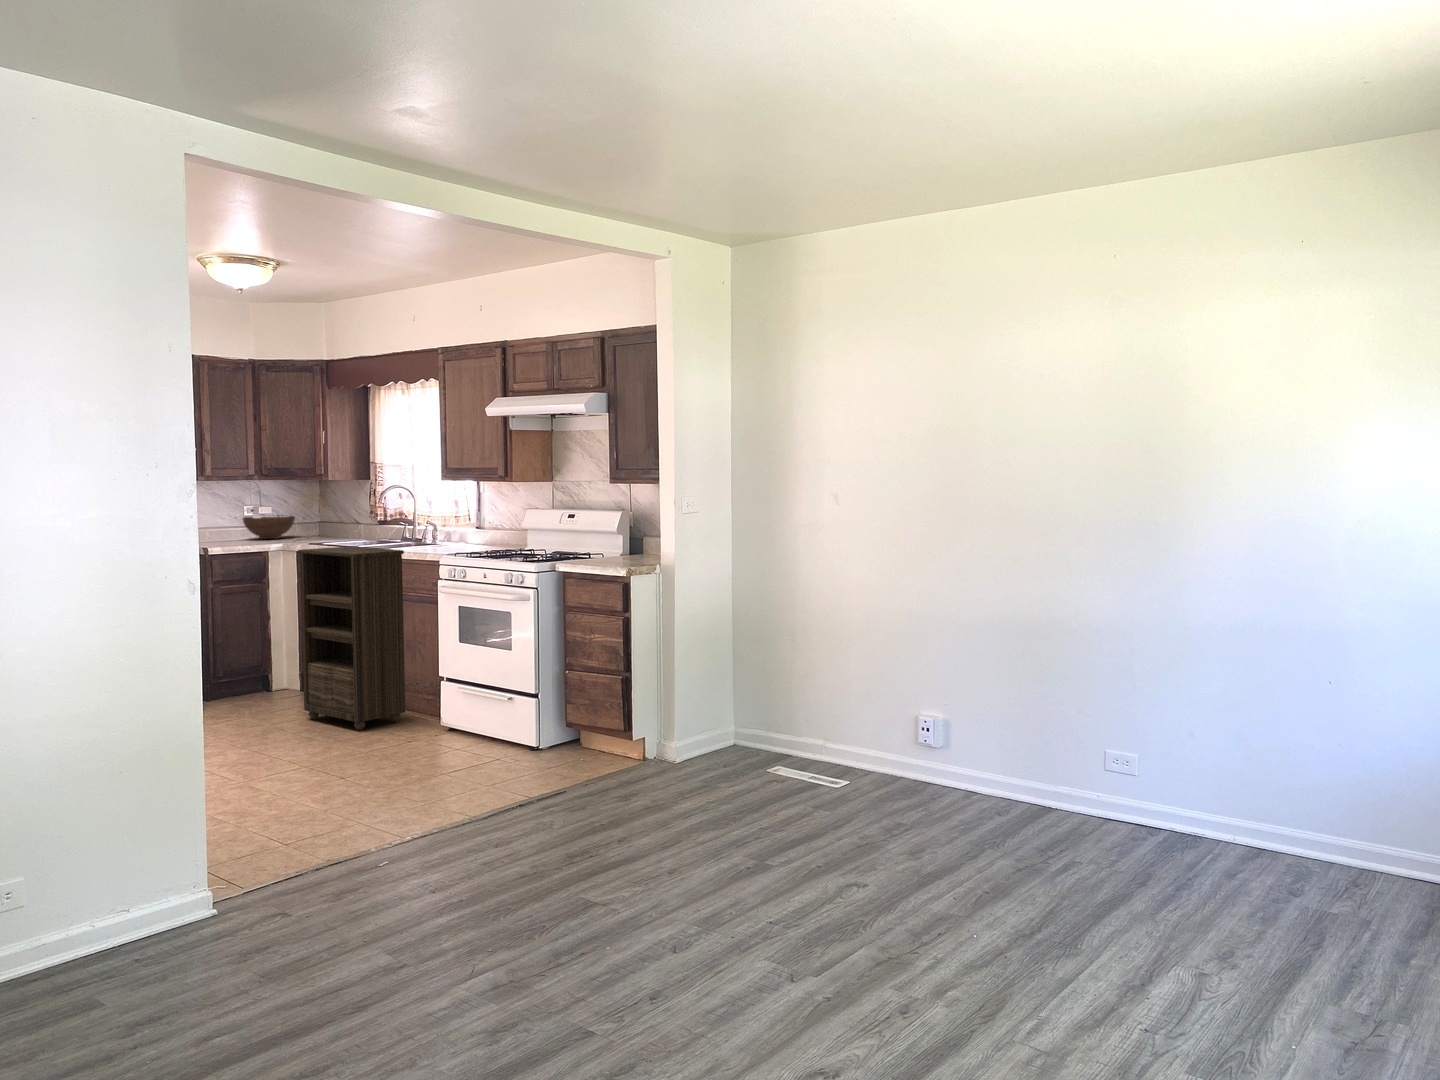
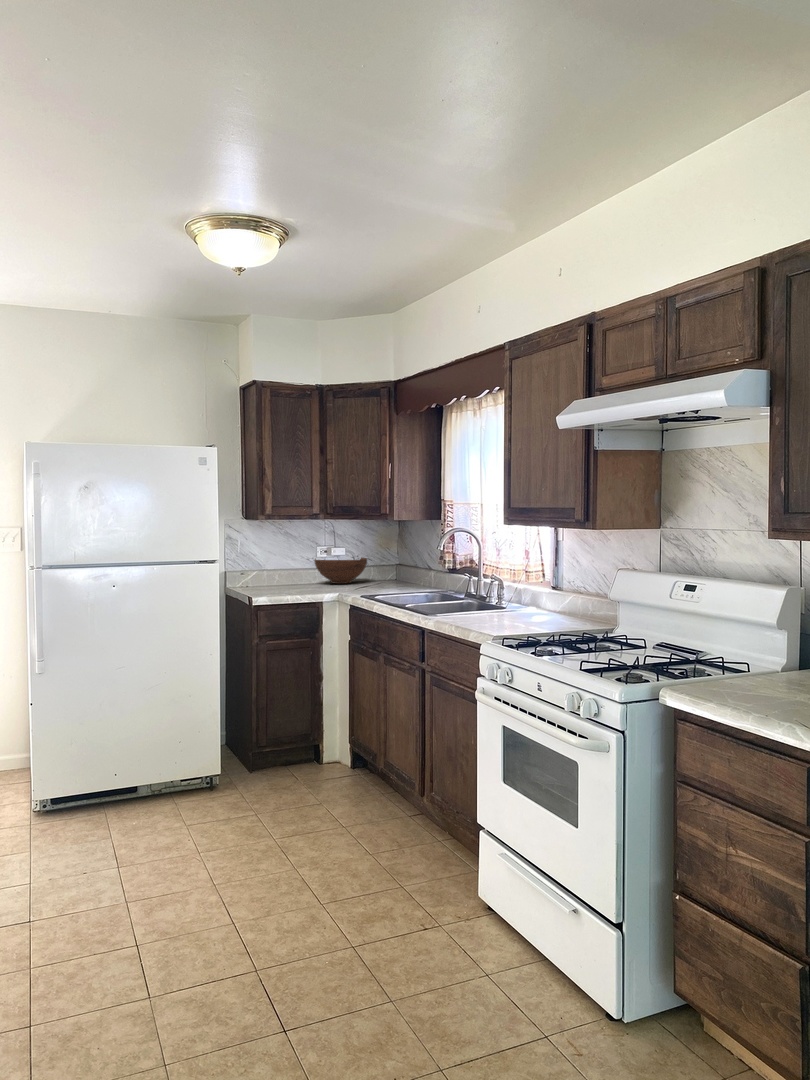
bookshelf: present [298,547,405,730] -> none [312,610,434,882]

